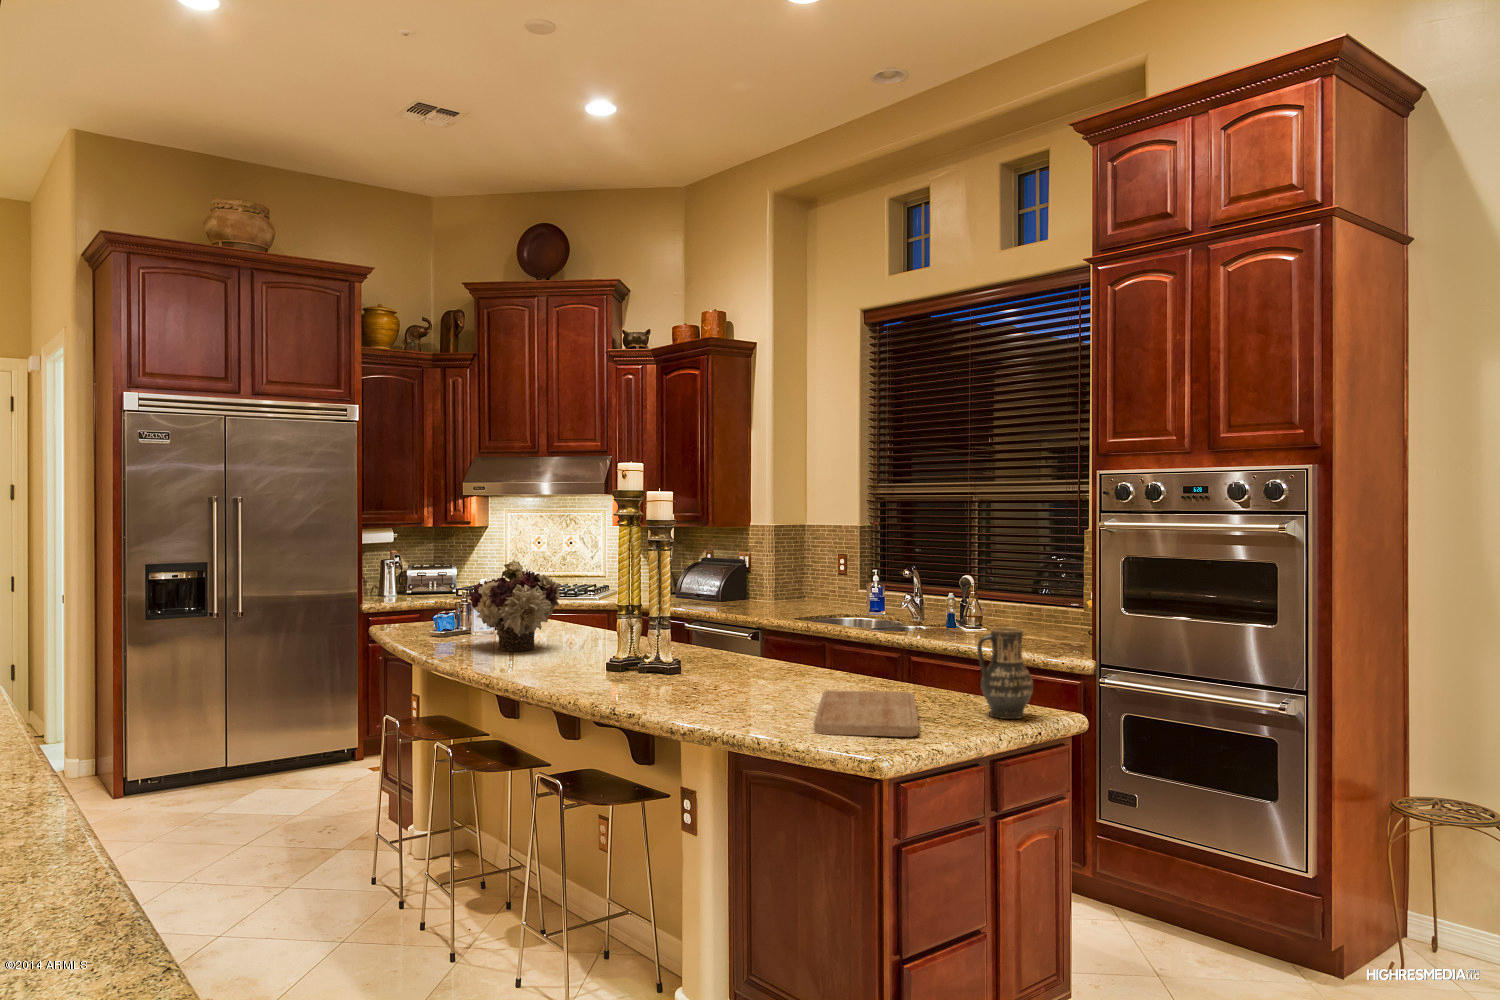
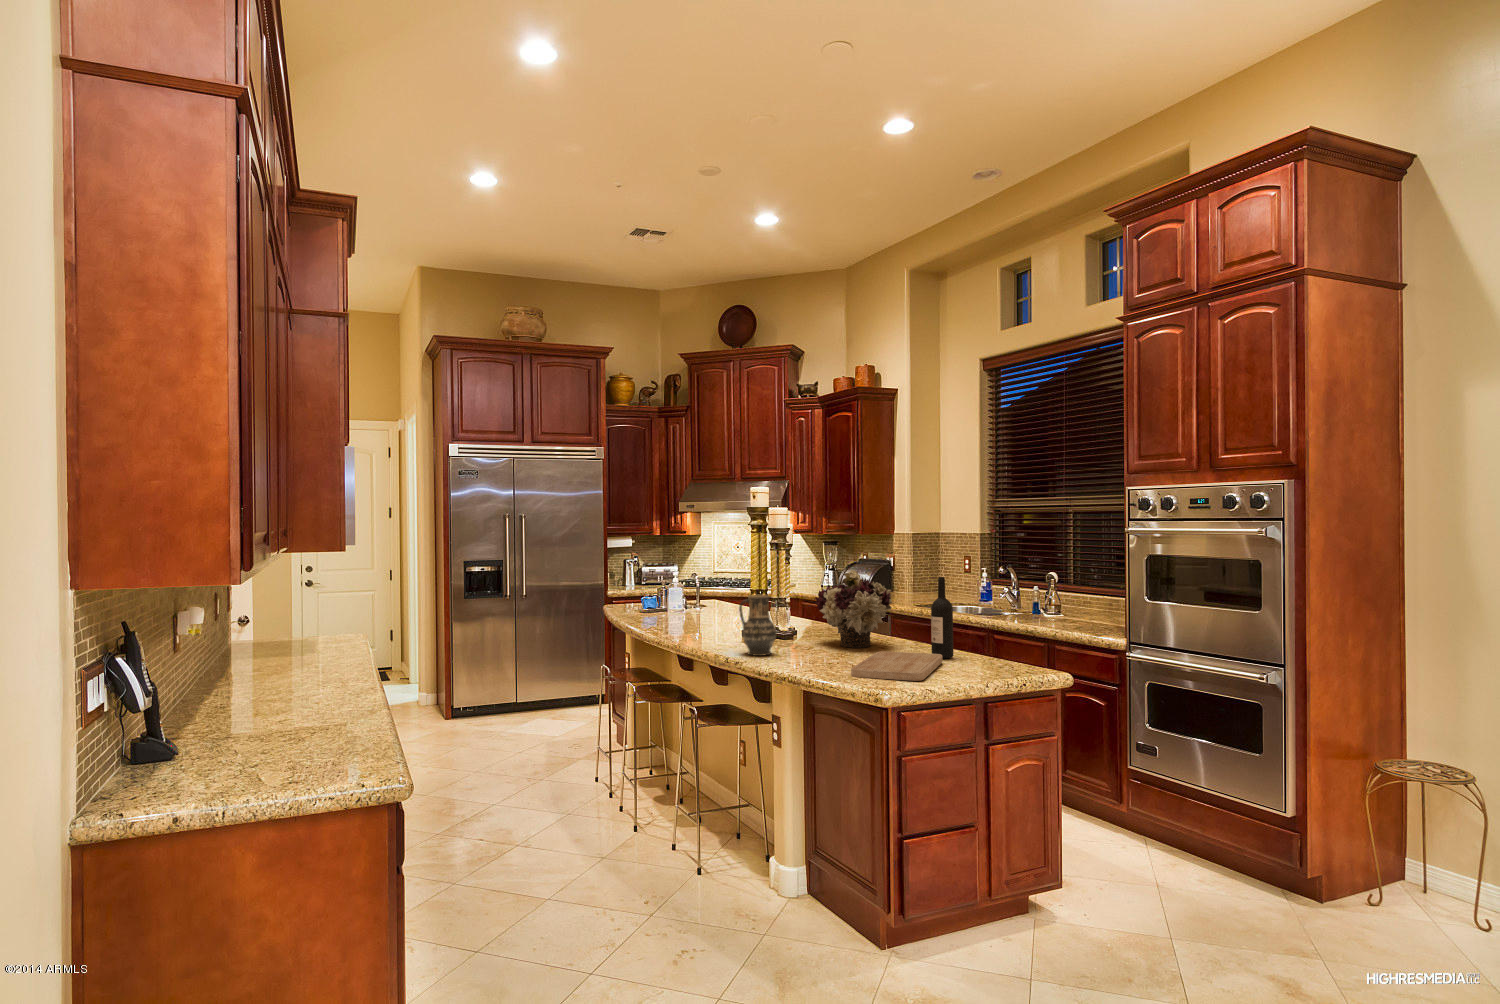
flower arrangement: present [469,560,560,652] -> present [815,570,892,648]
wine bottle: none [890,587,919,697] -> present [931,577,953,659]
vase: present [977,627,1033,719] -> present [739,595,776,656]

